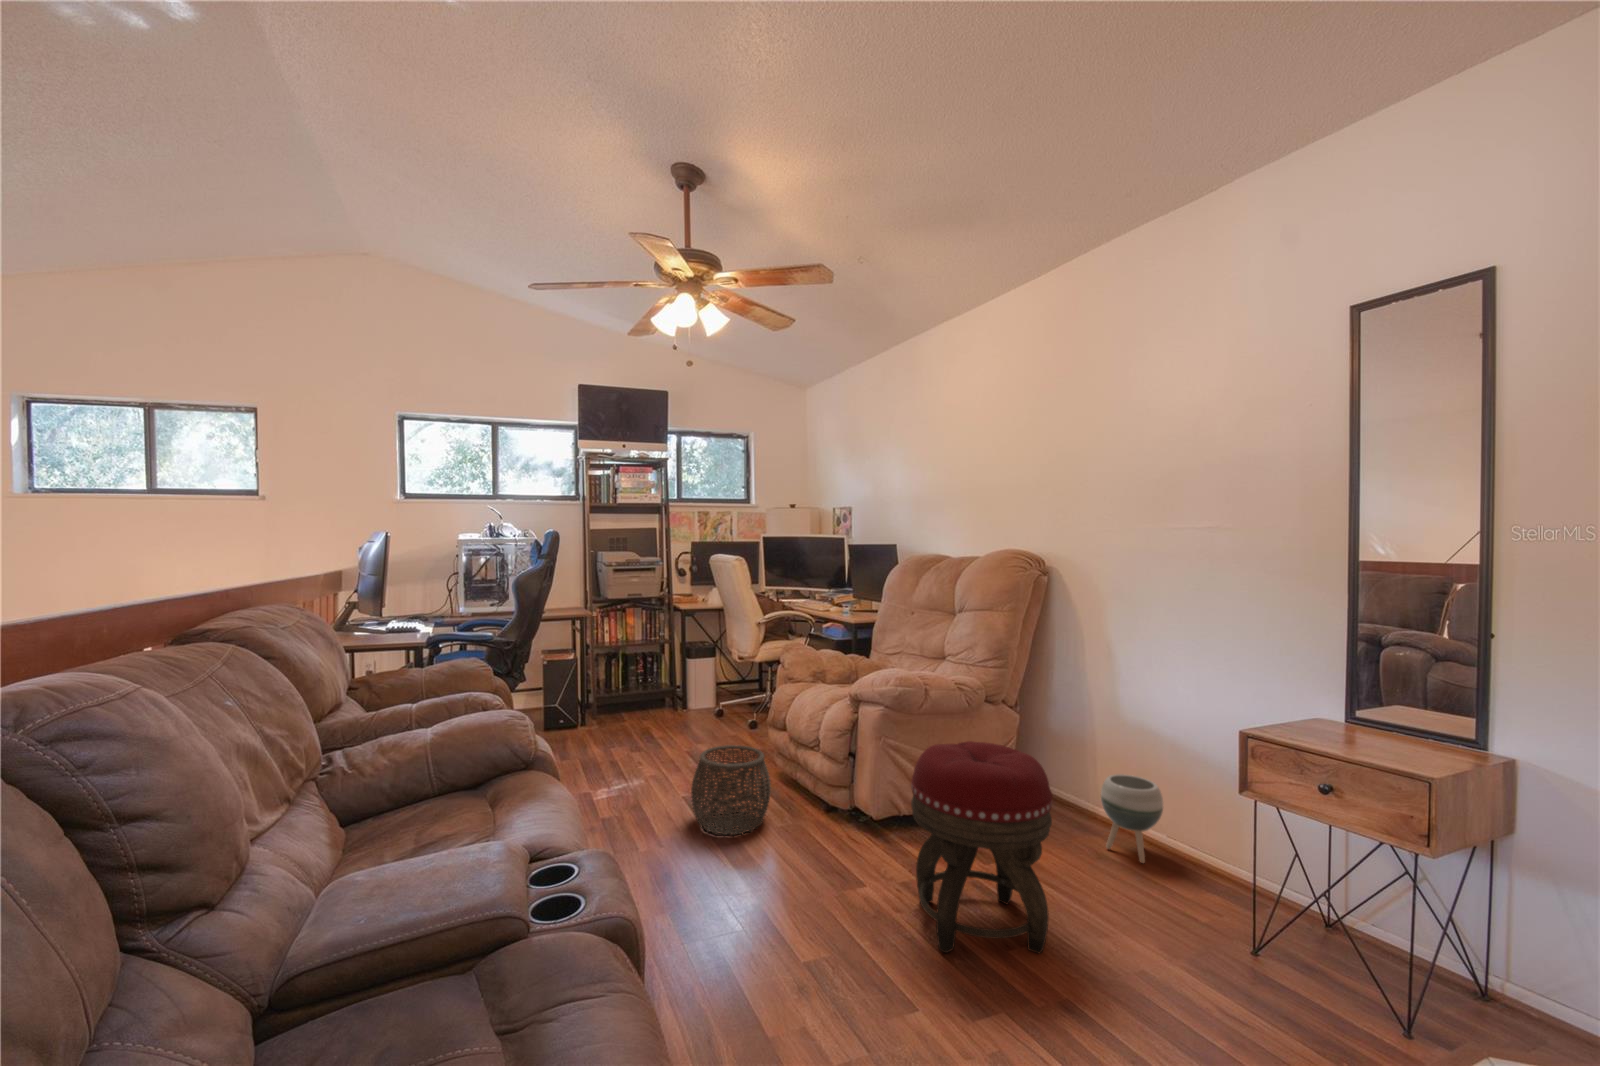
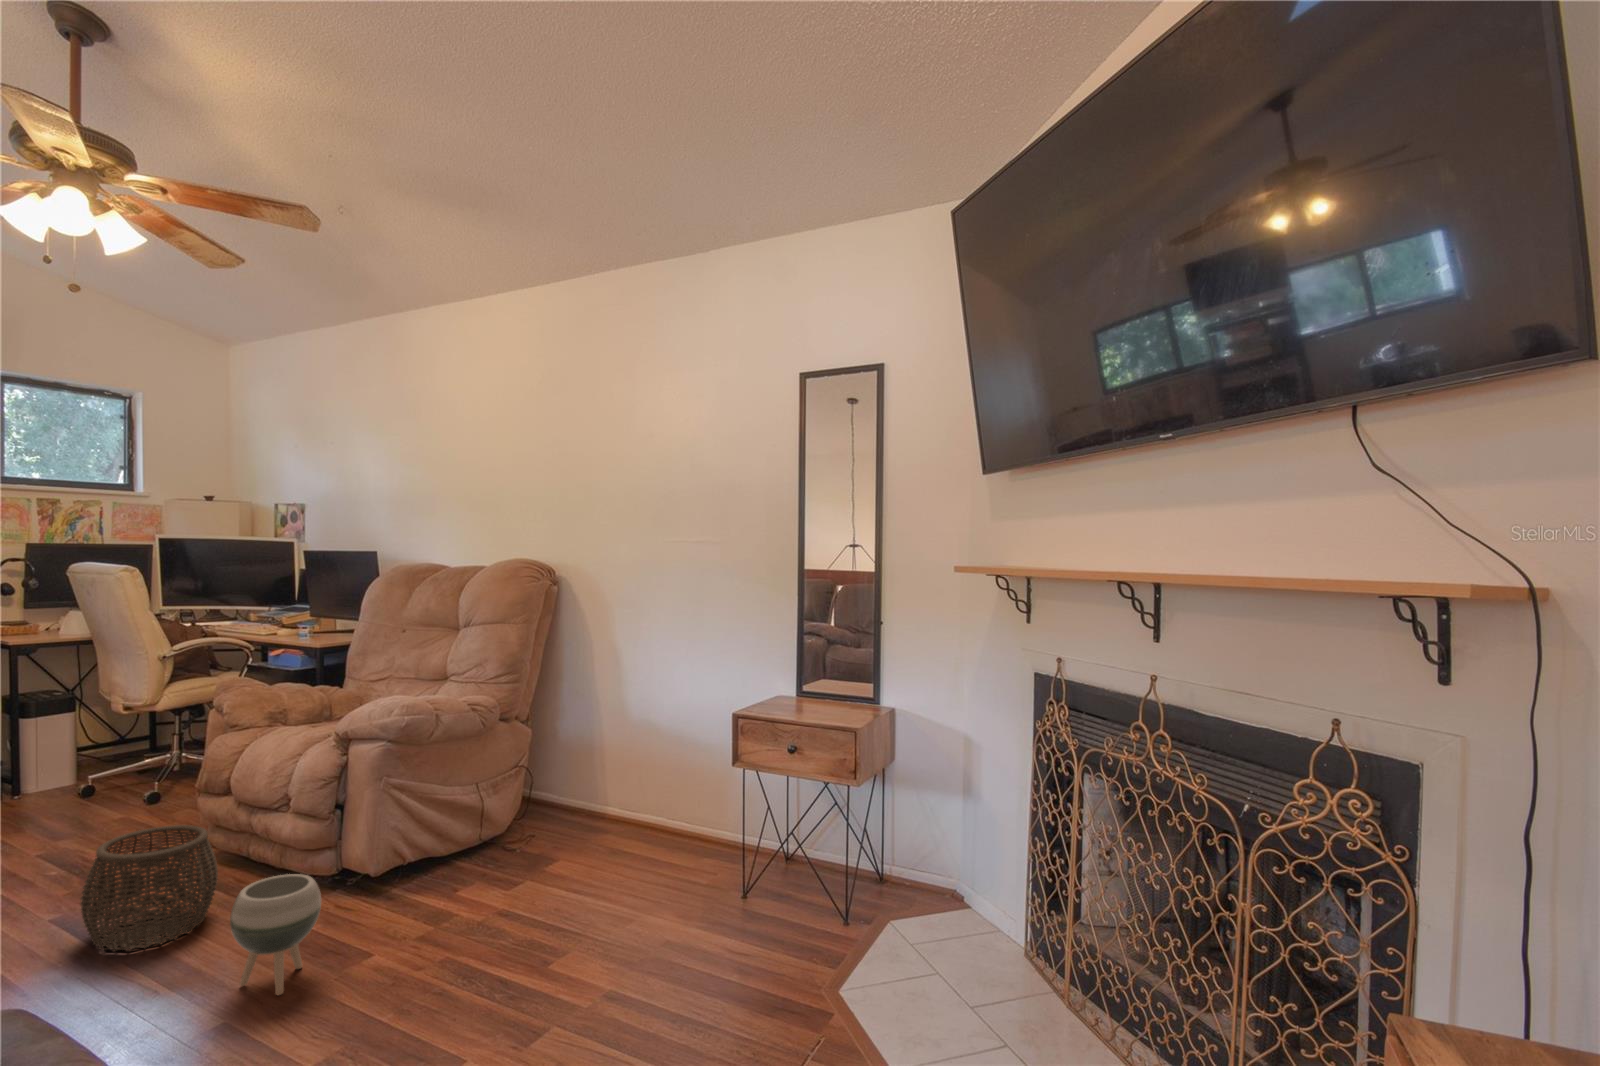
footstool: present [911,741,1052,954] -> none [430,761,577,980]
planter: present [1101,774,1163,863] -> present [230,874,321,995]

